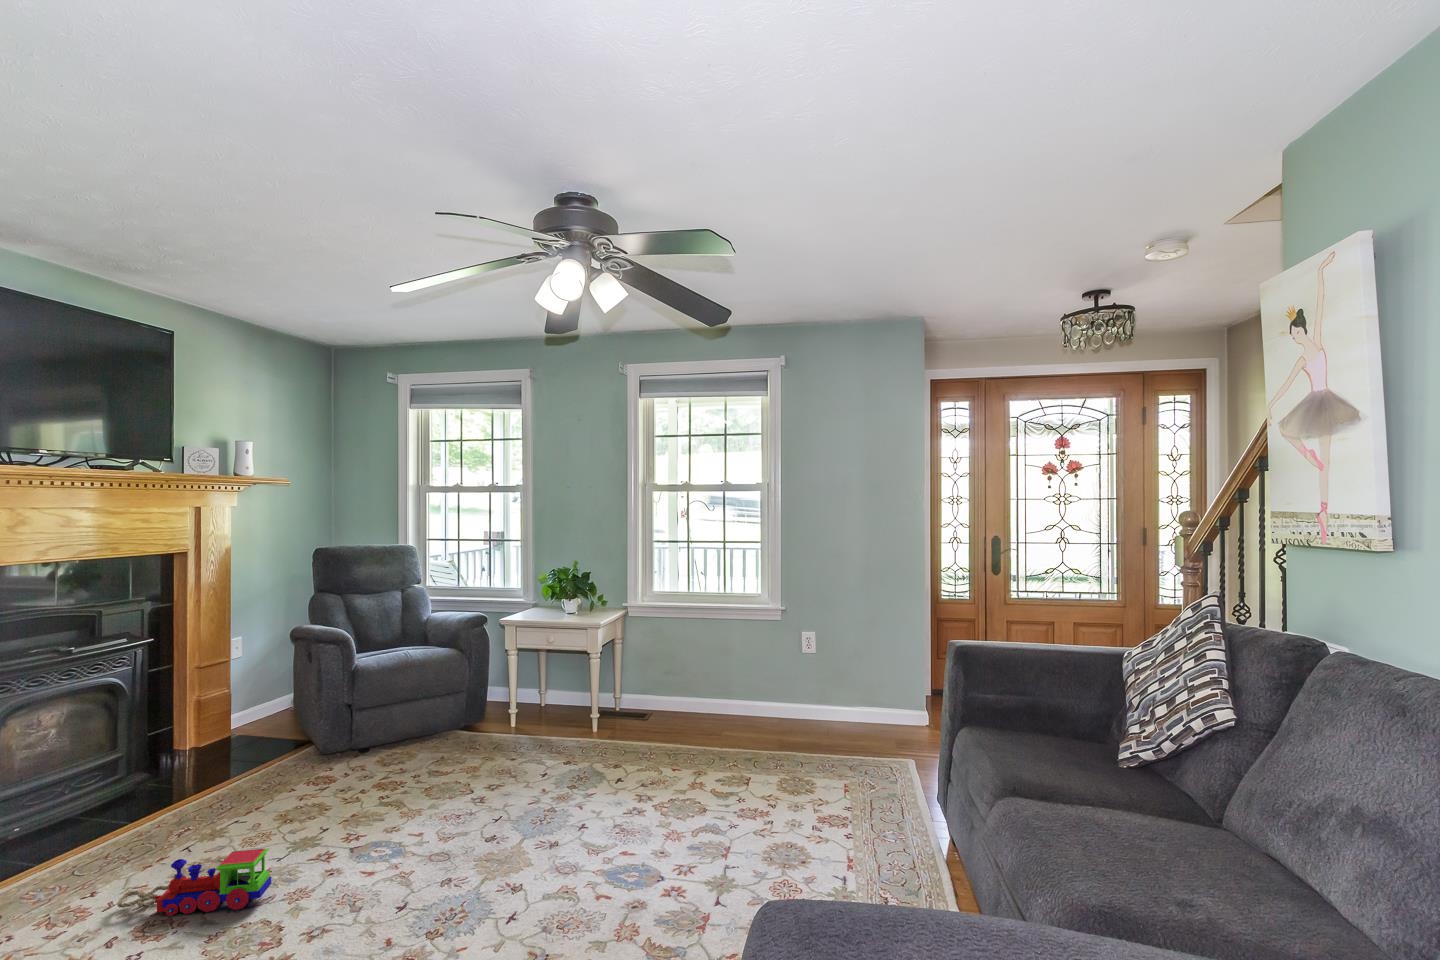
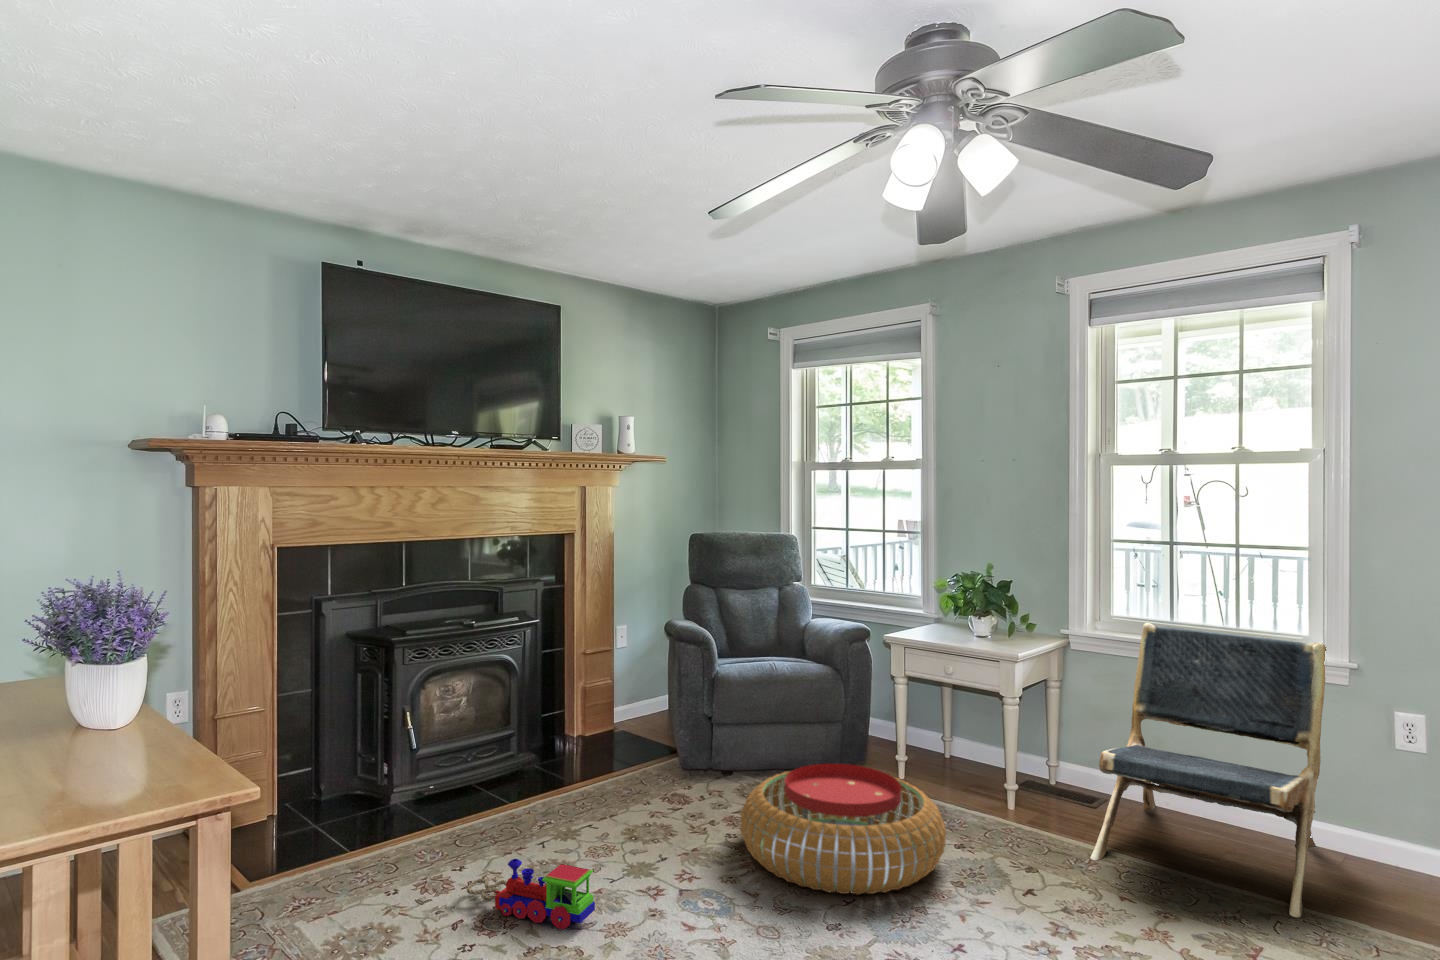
lounge chair: none [657,588,784,759] -> present [1090,623,1327,917]
pouf: none [394,719,563,820] -> present [741,764,946,894]

